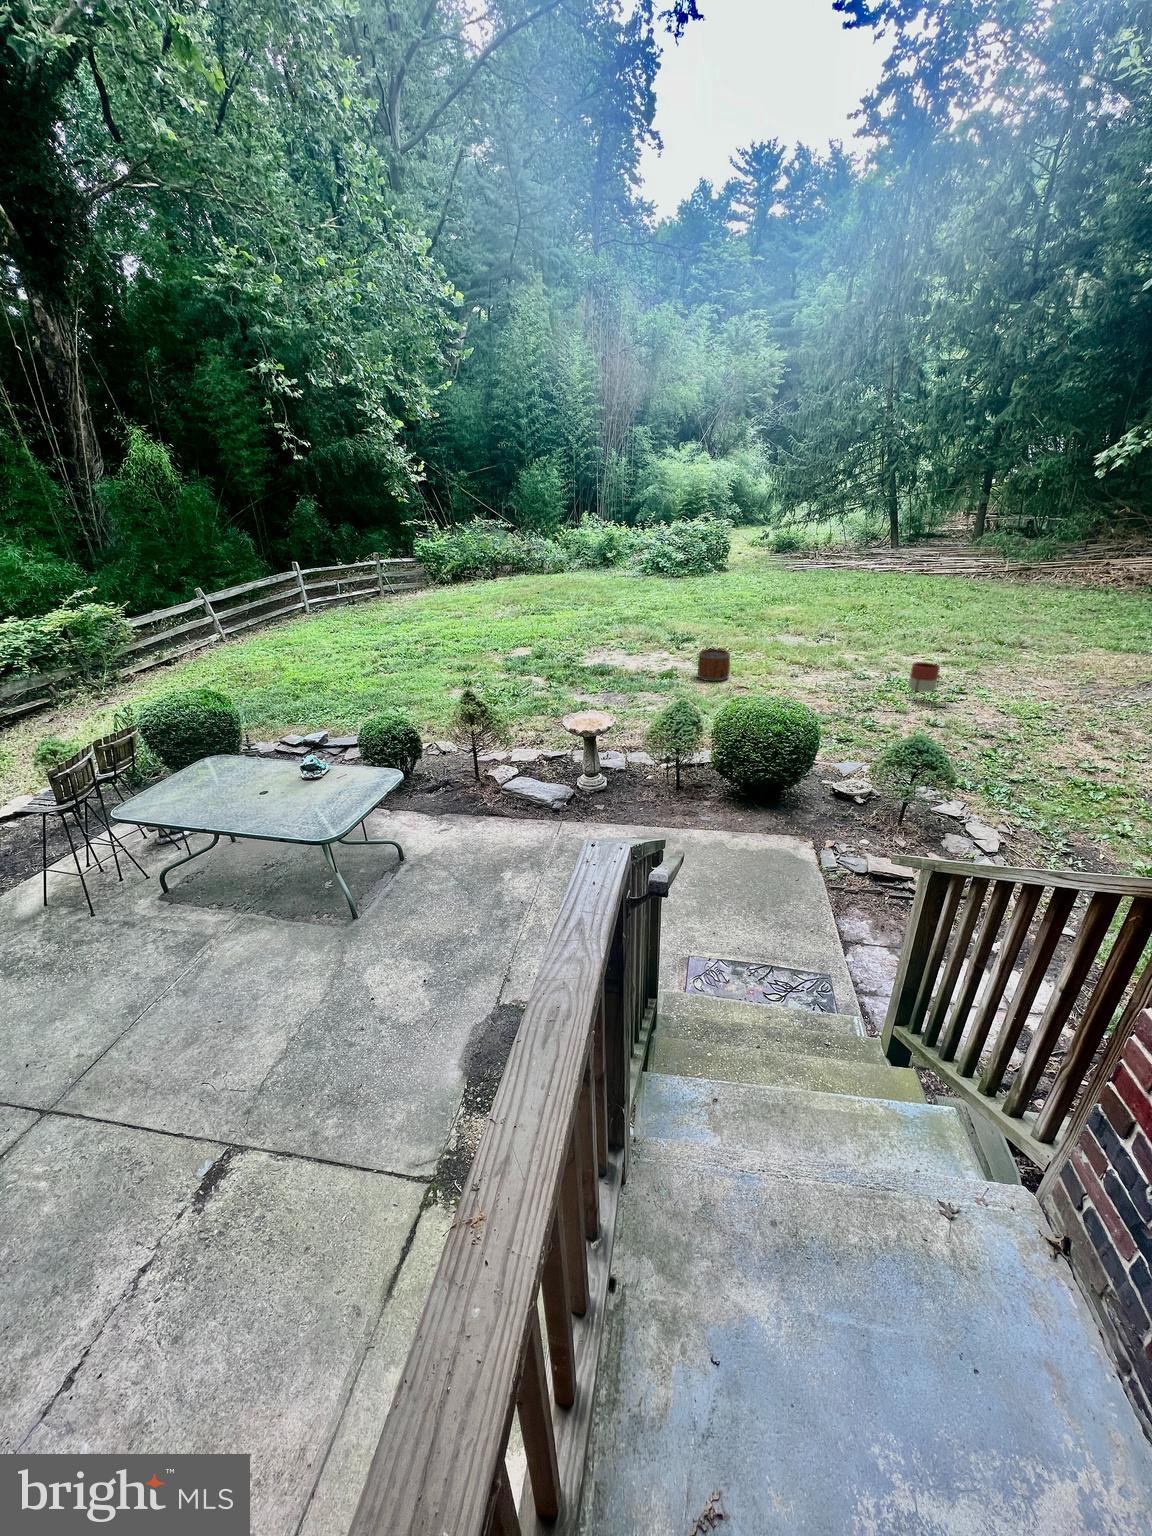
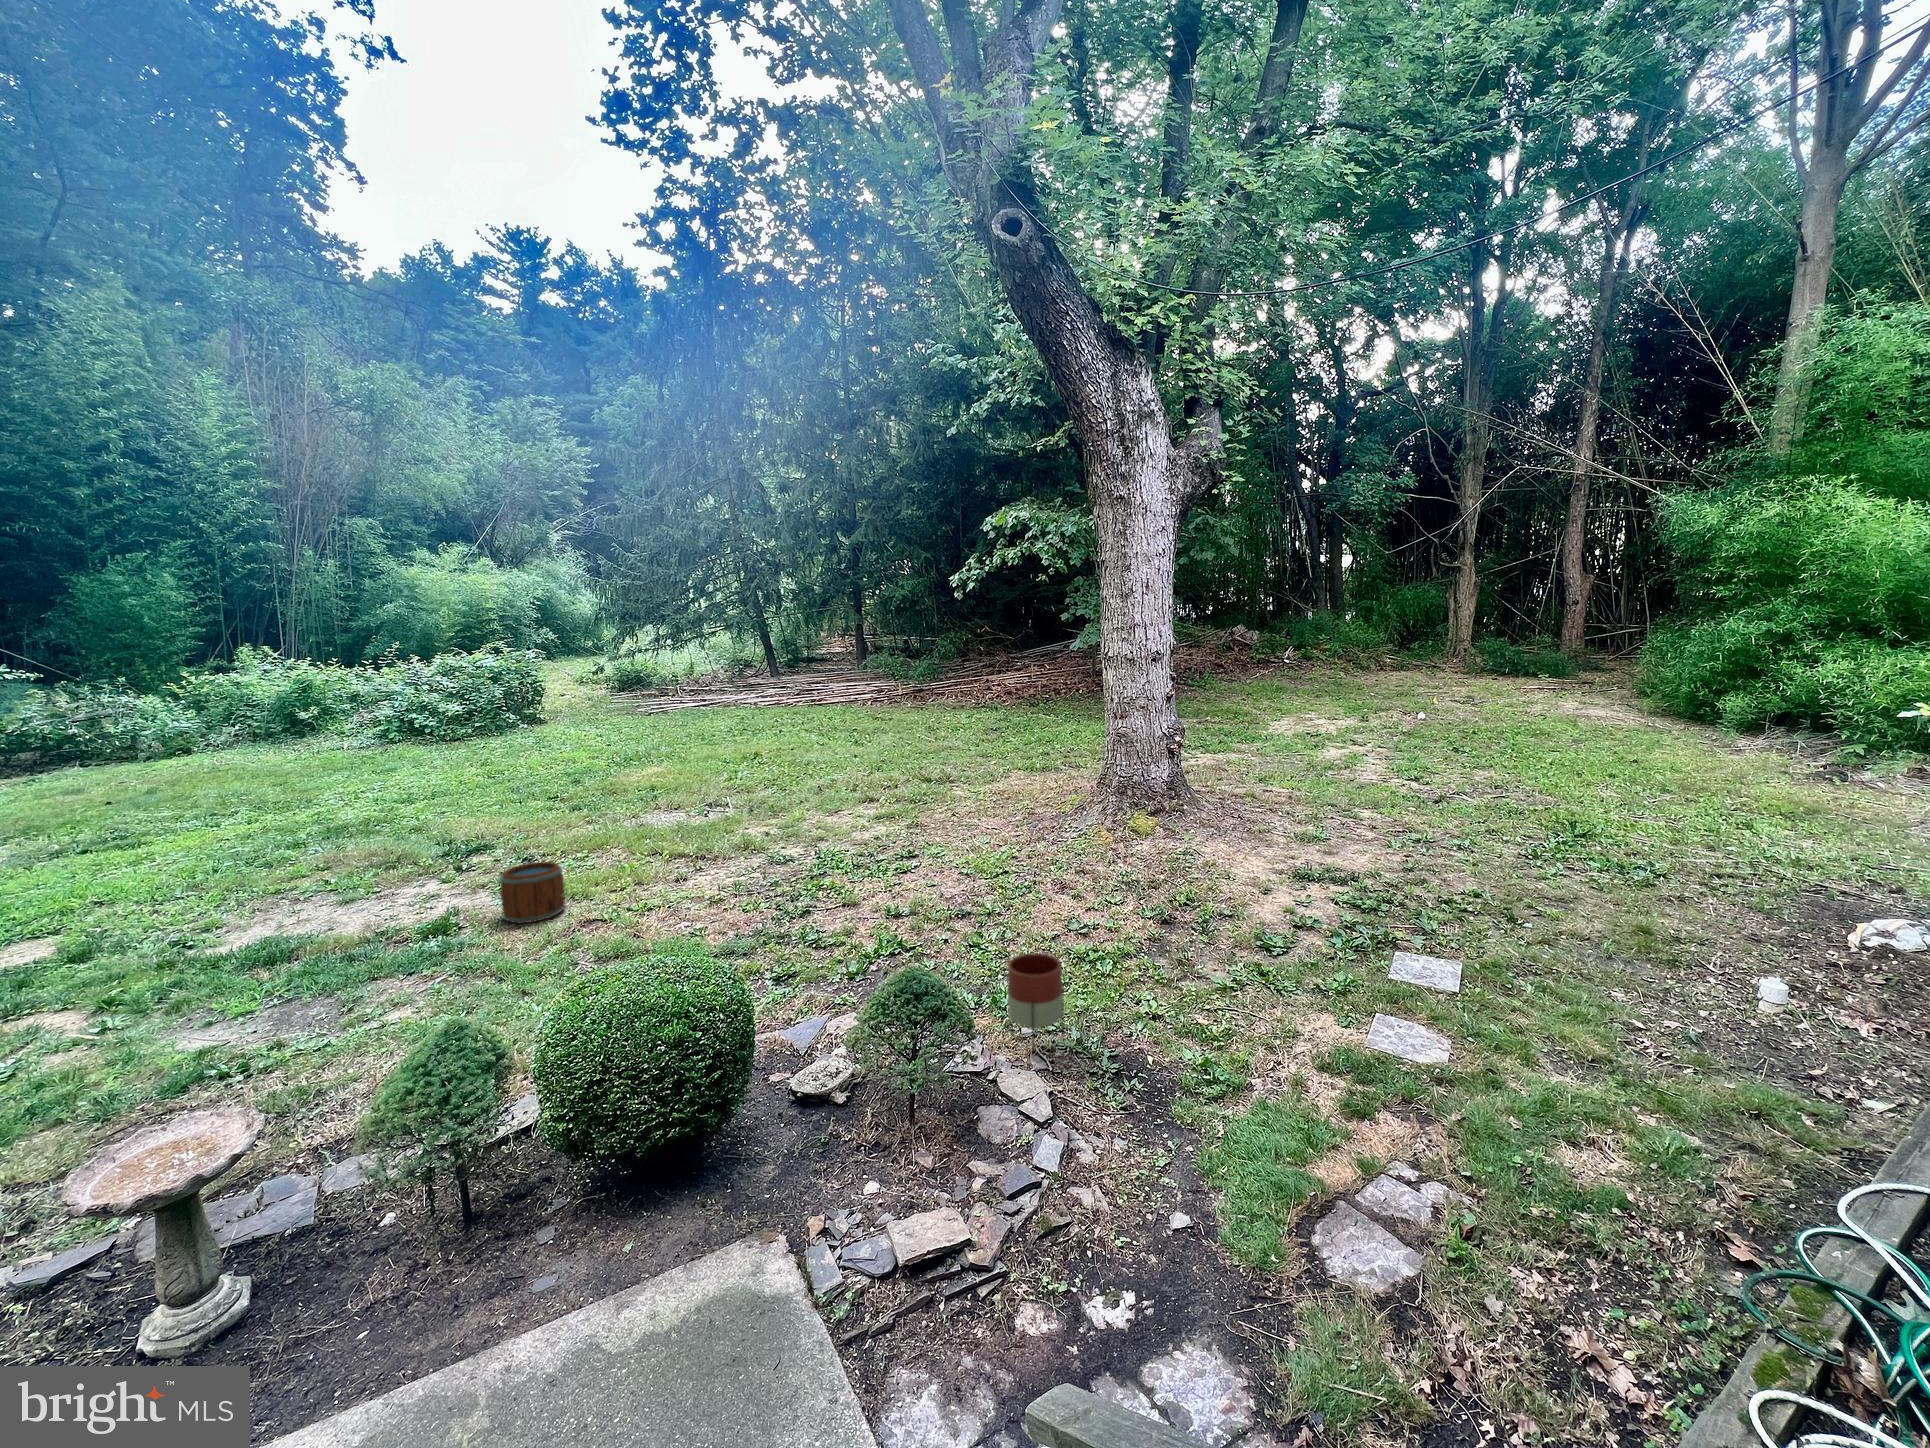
planter: present [908,662,940,692] -> present [1008,953,1064,1058]

